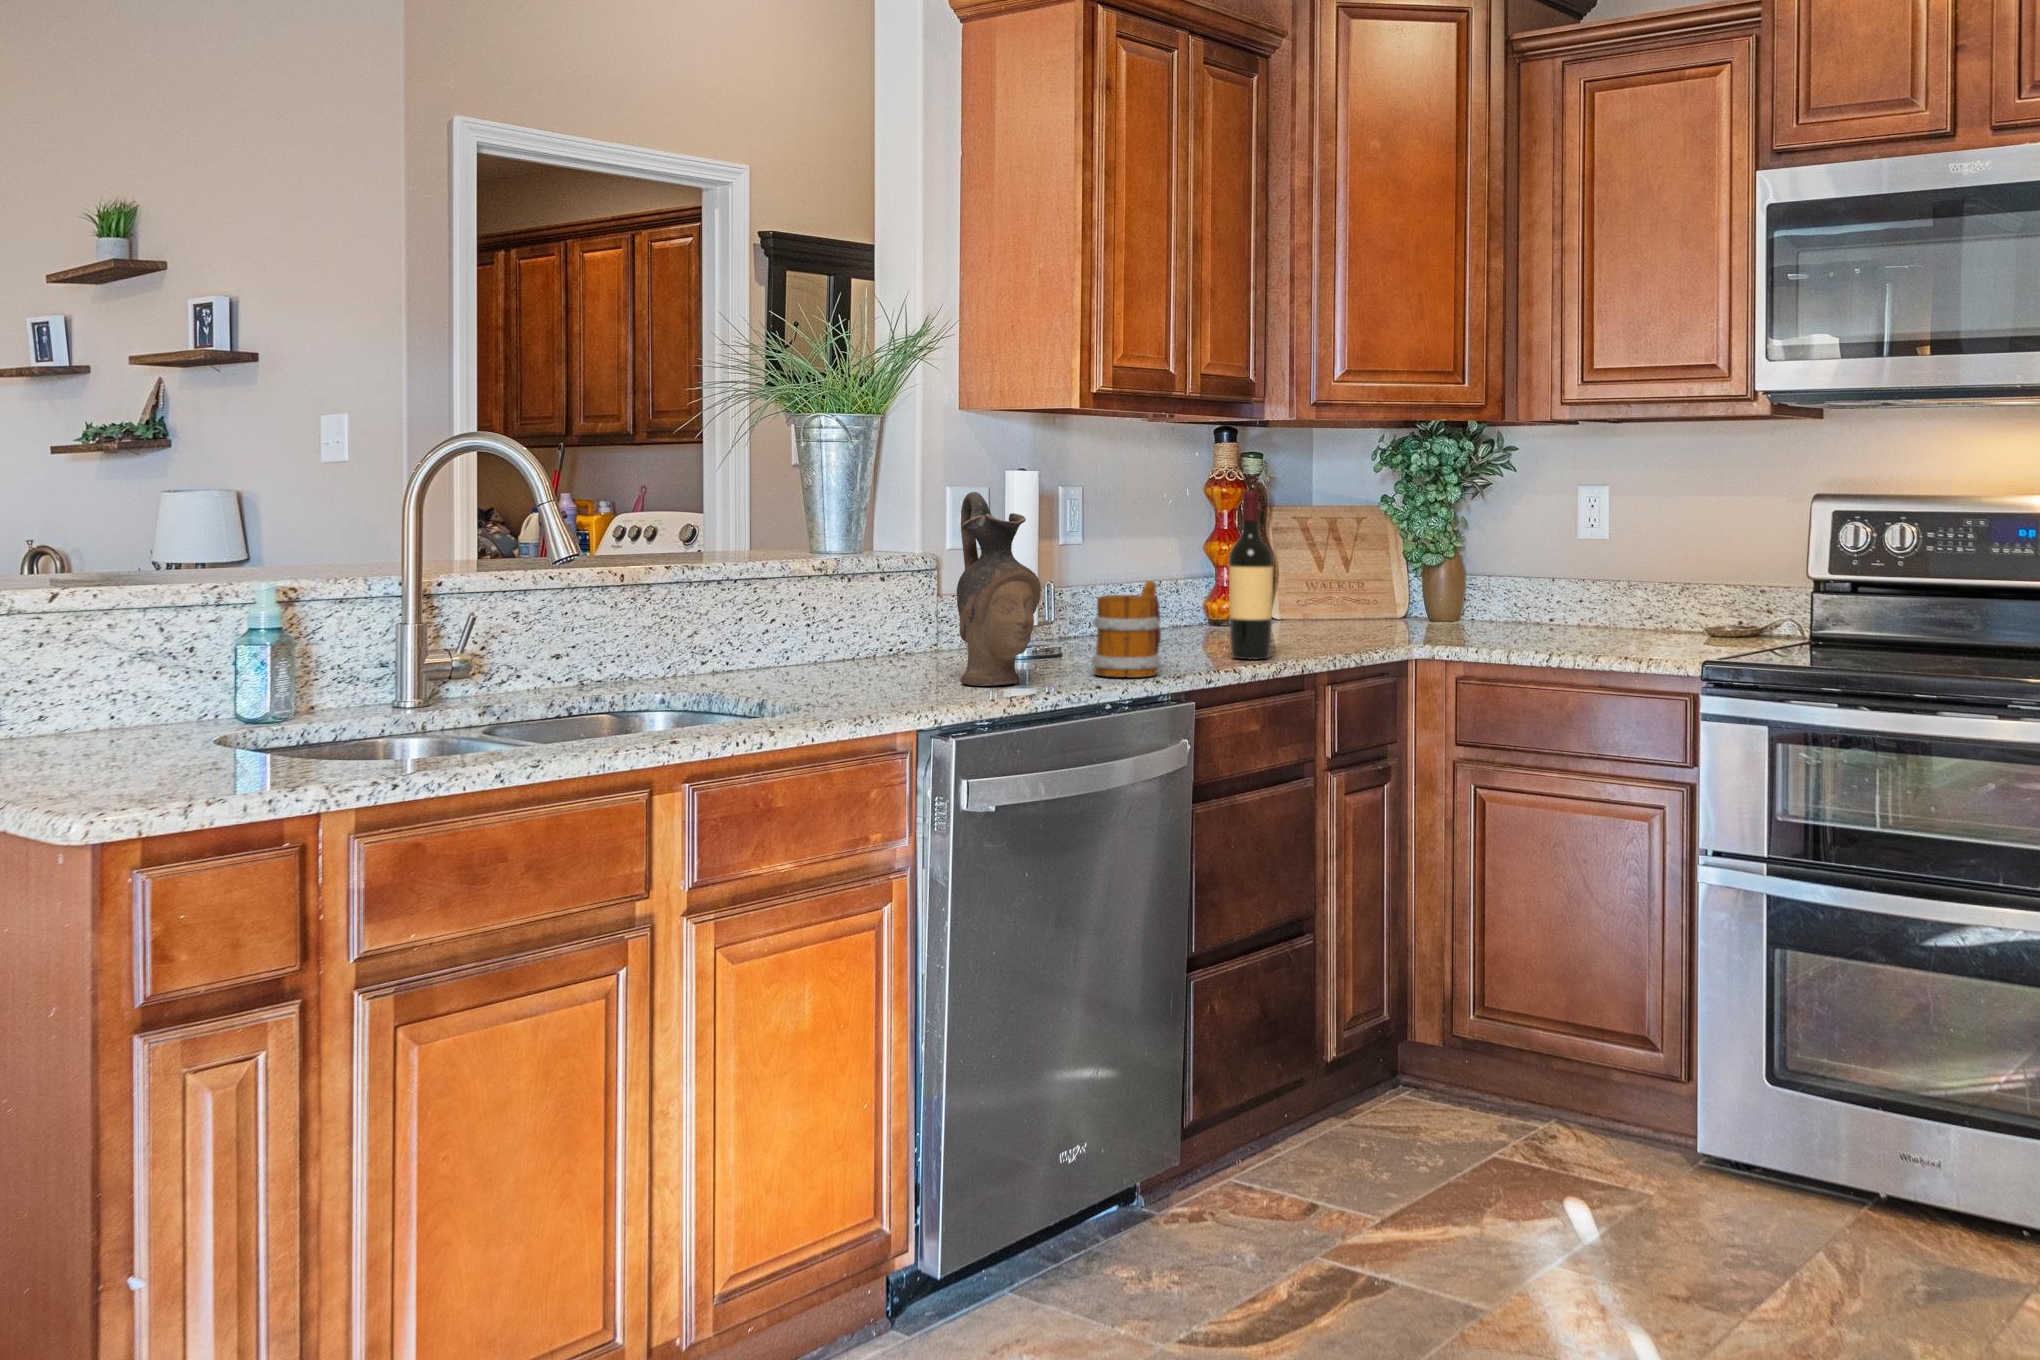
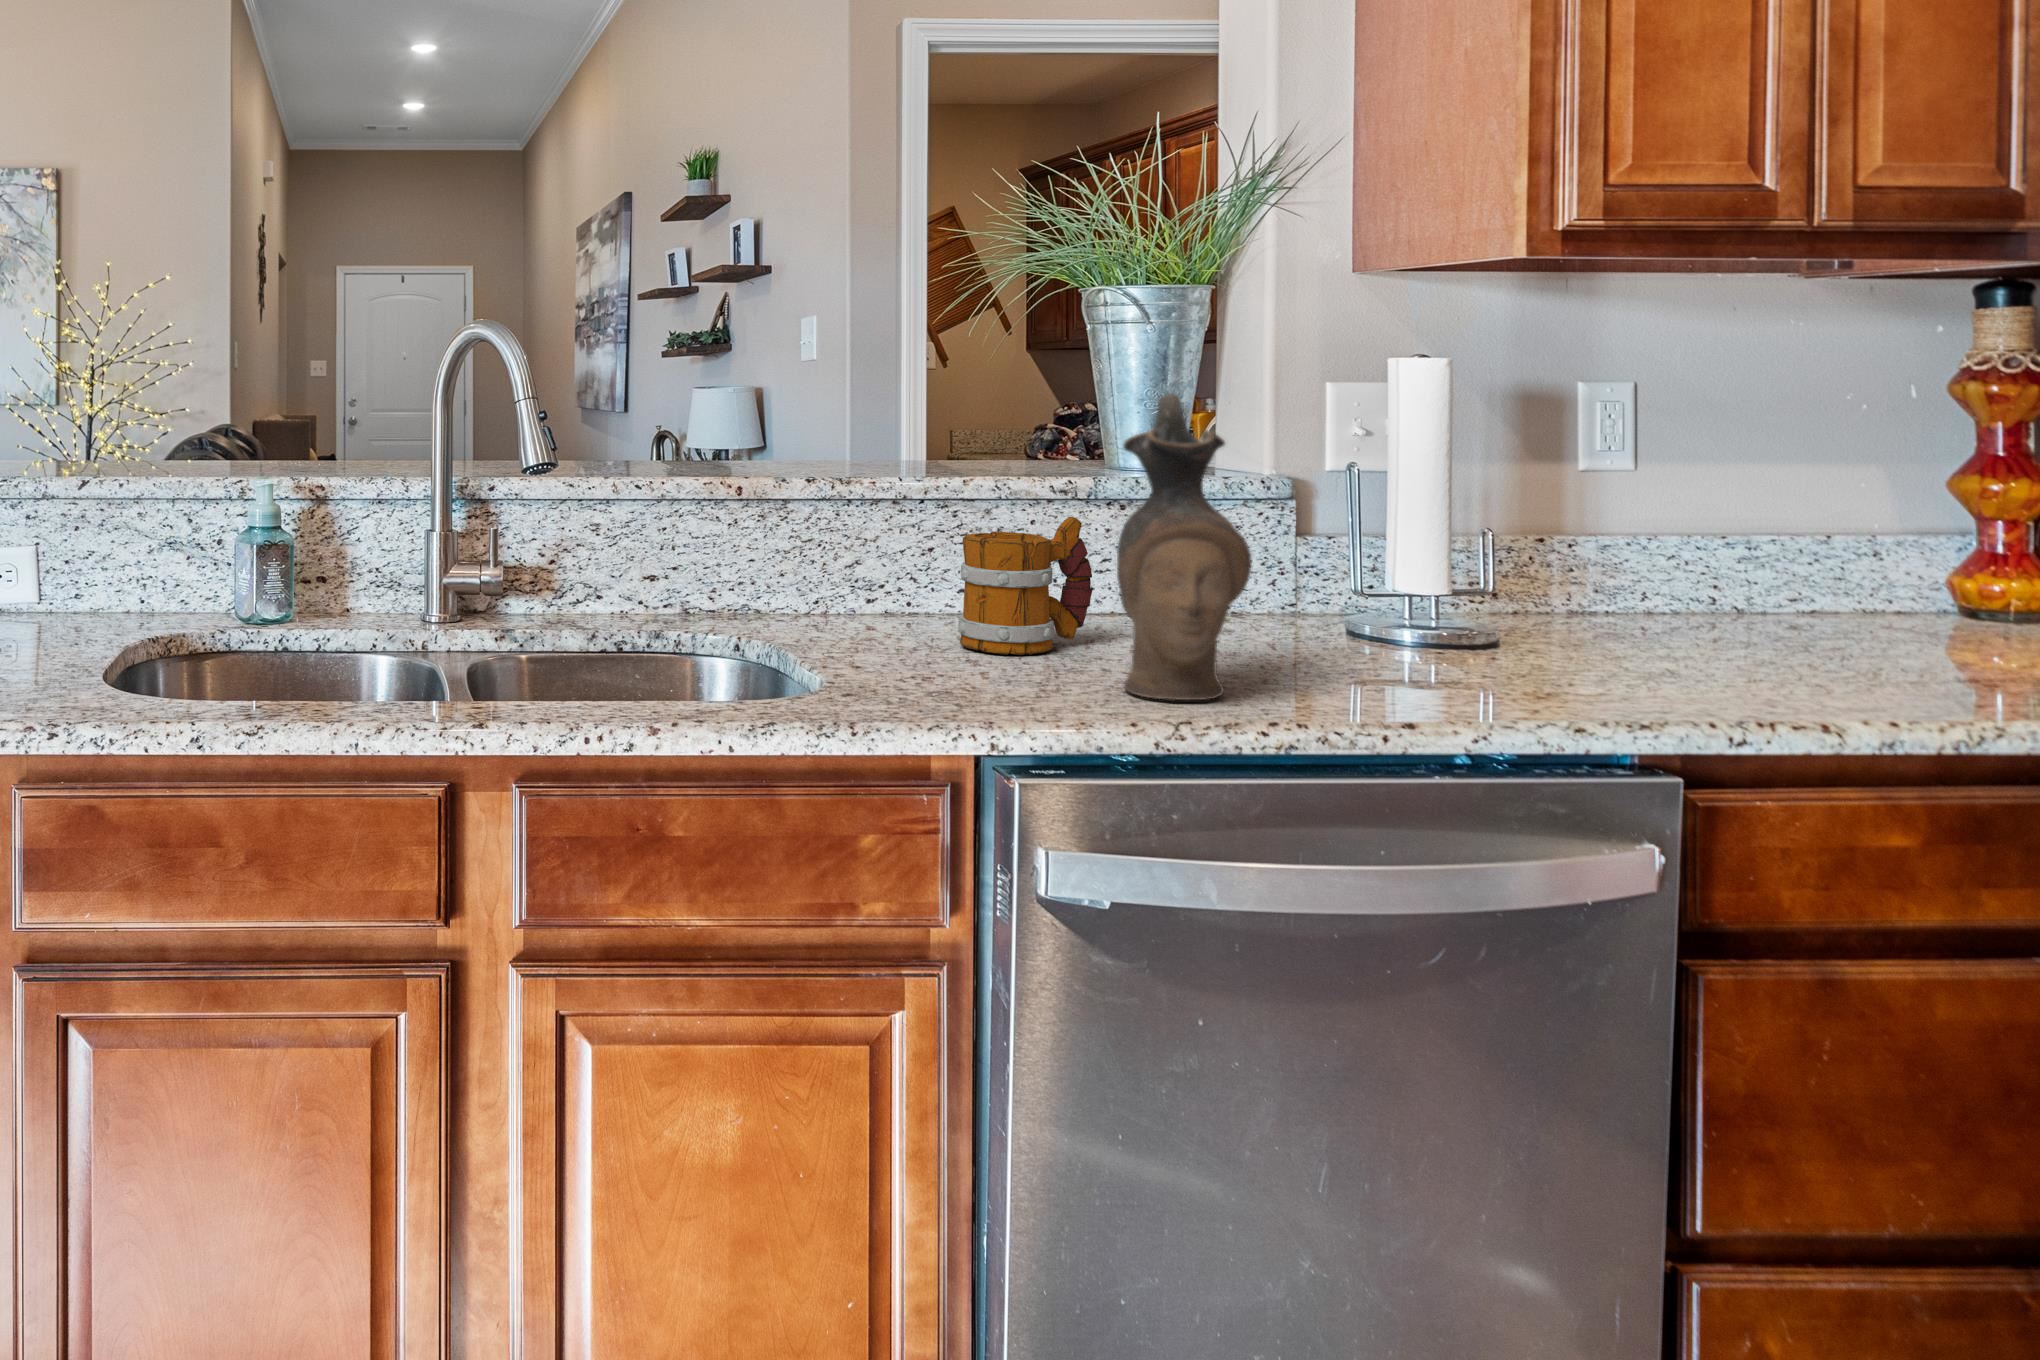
wine bottle: present [1229,490,1273,659] -> none [1775,399,1880,716]
mug: present [1091,581,1161,678] -> present [958,517,1093,655]

